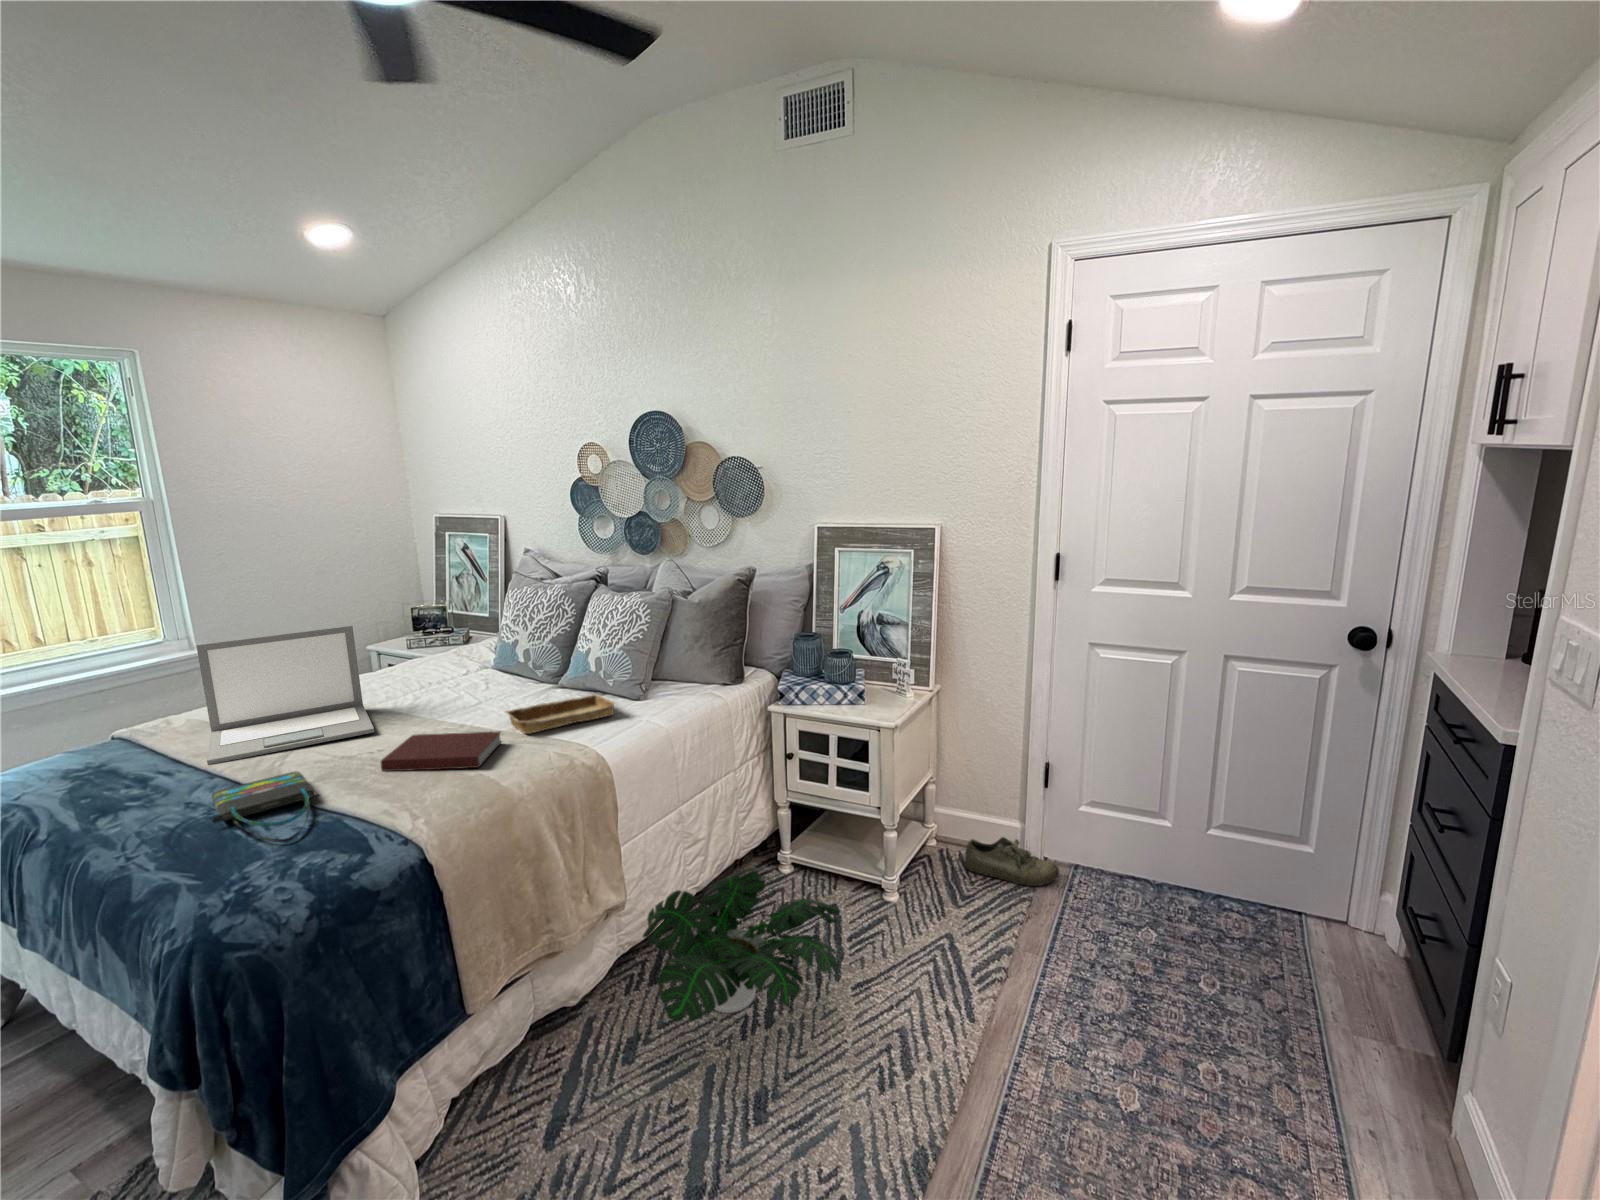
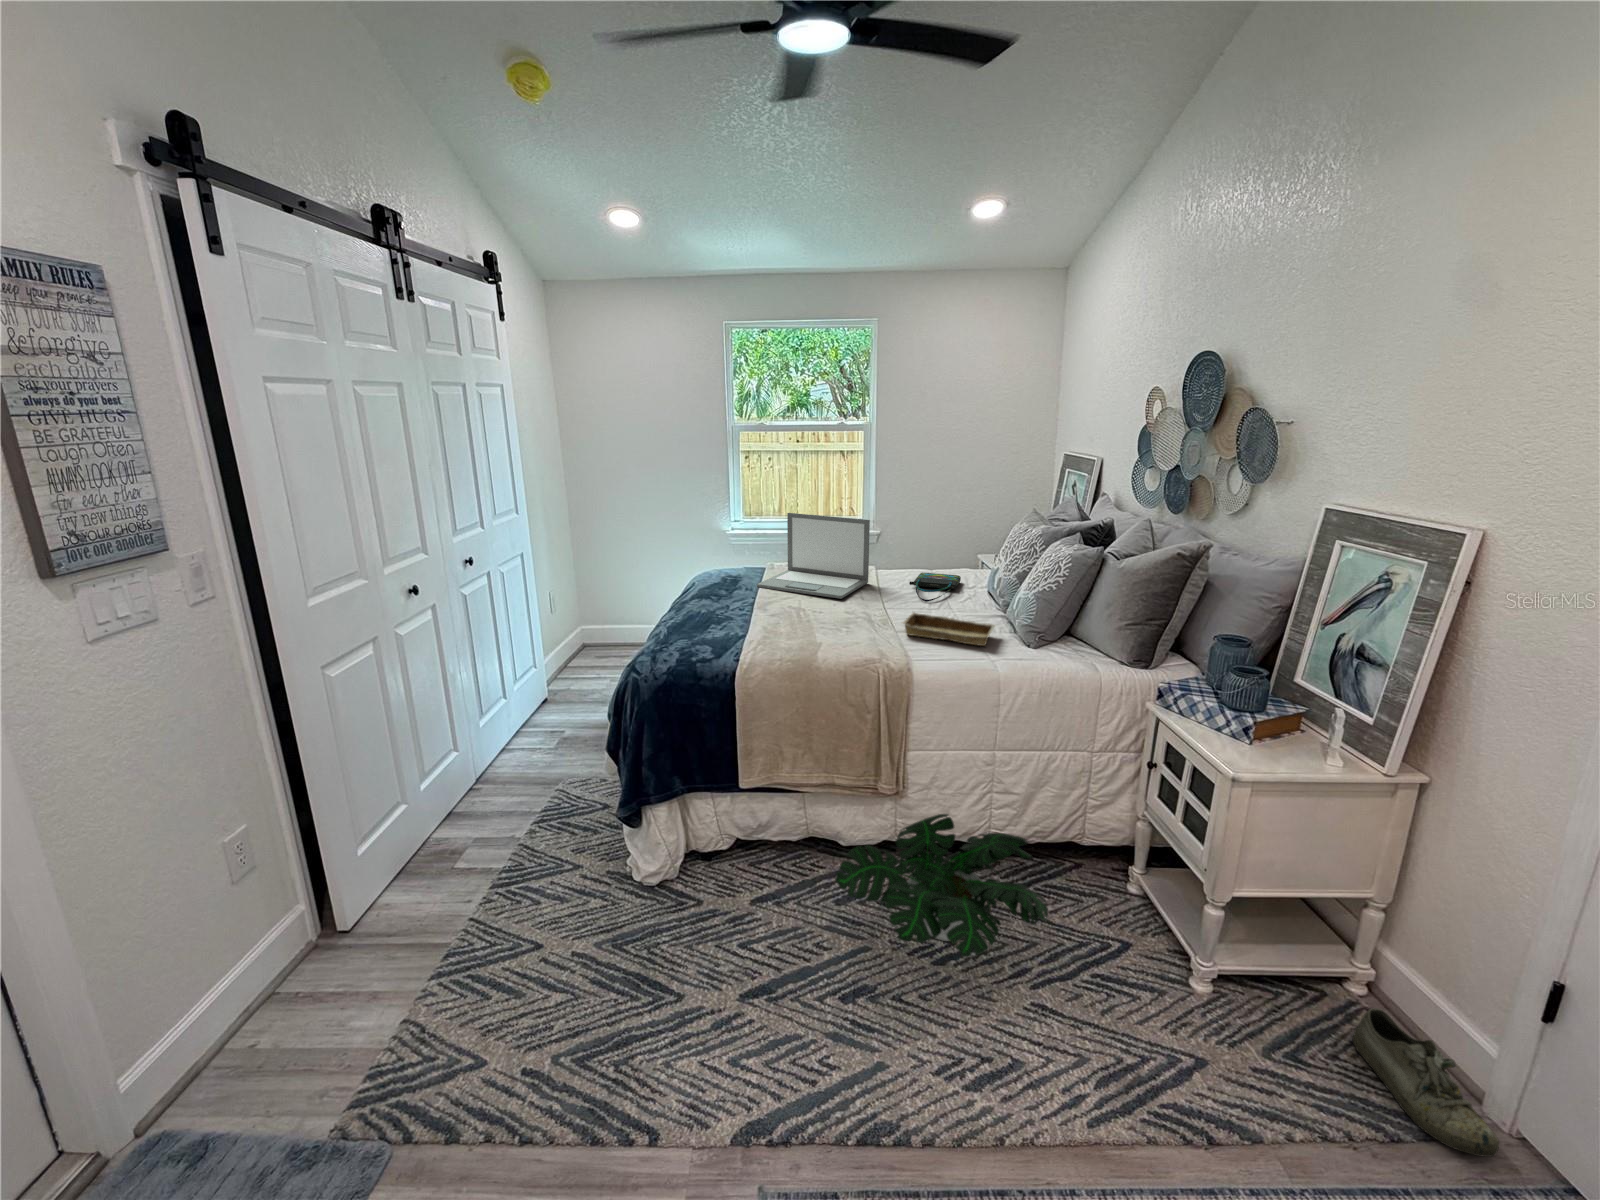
notebook: present [381,731,501,771] -> none [802,607,884,642]
tote bag: present [212,771,319,842] -> present [909,573,961,602]

